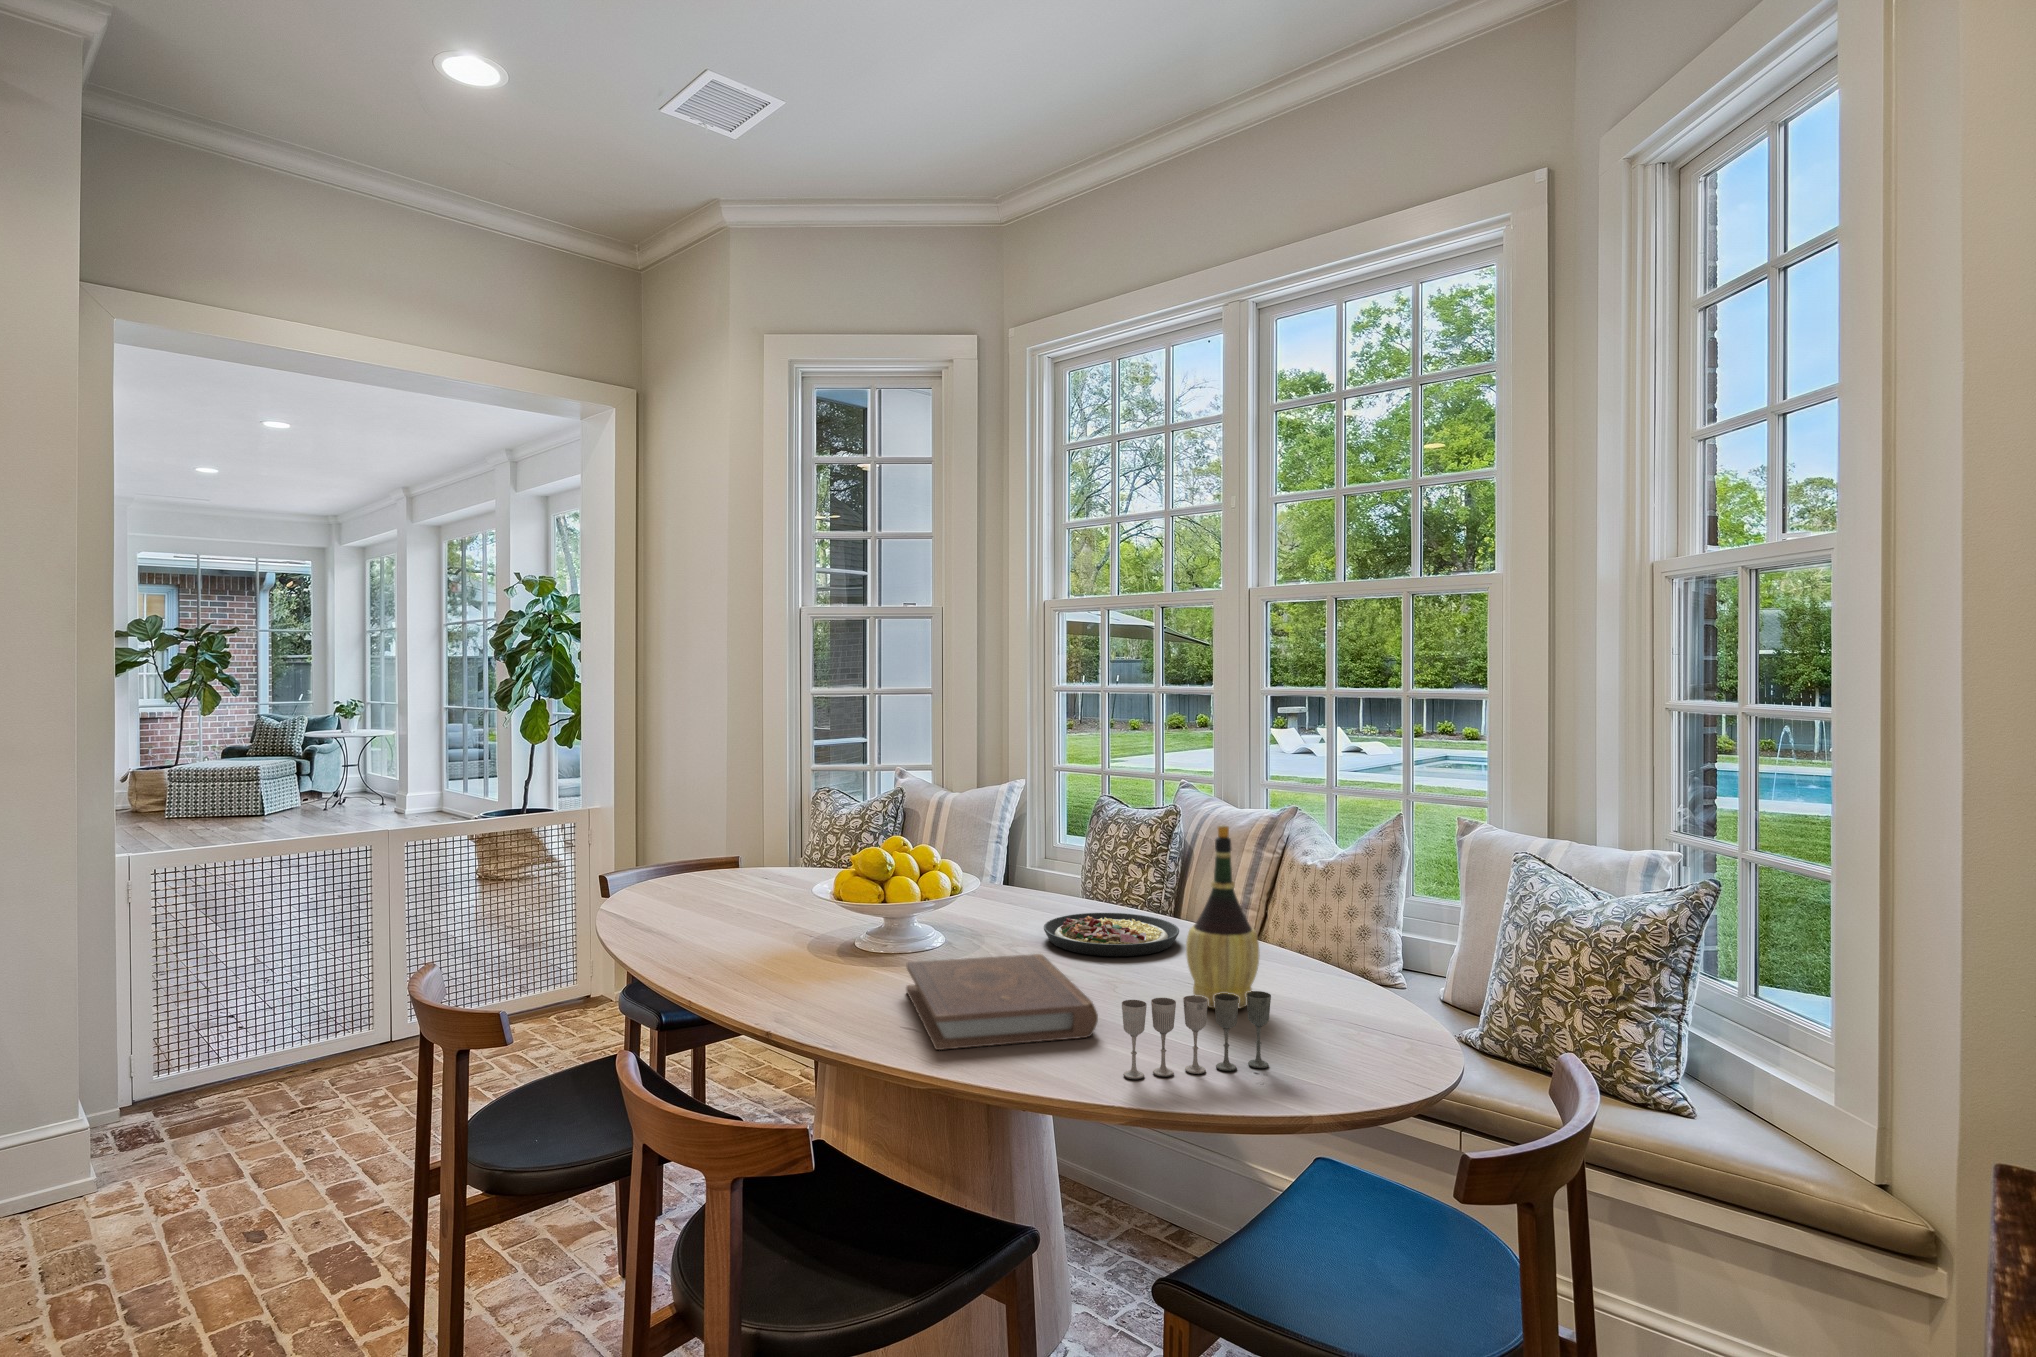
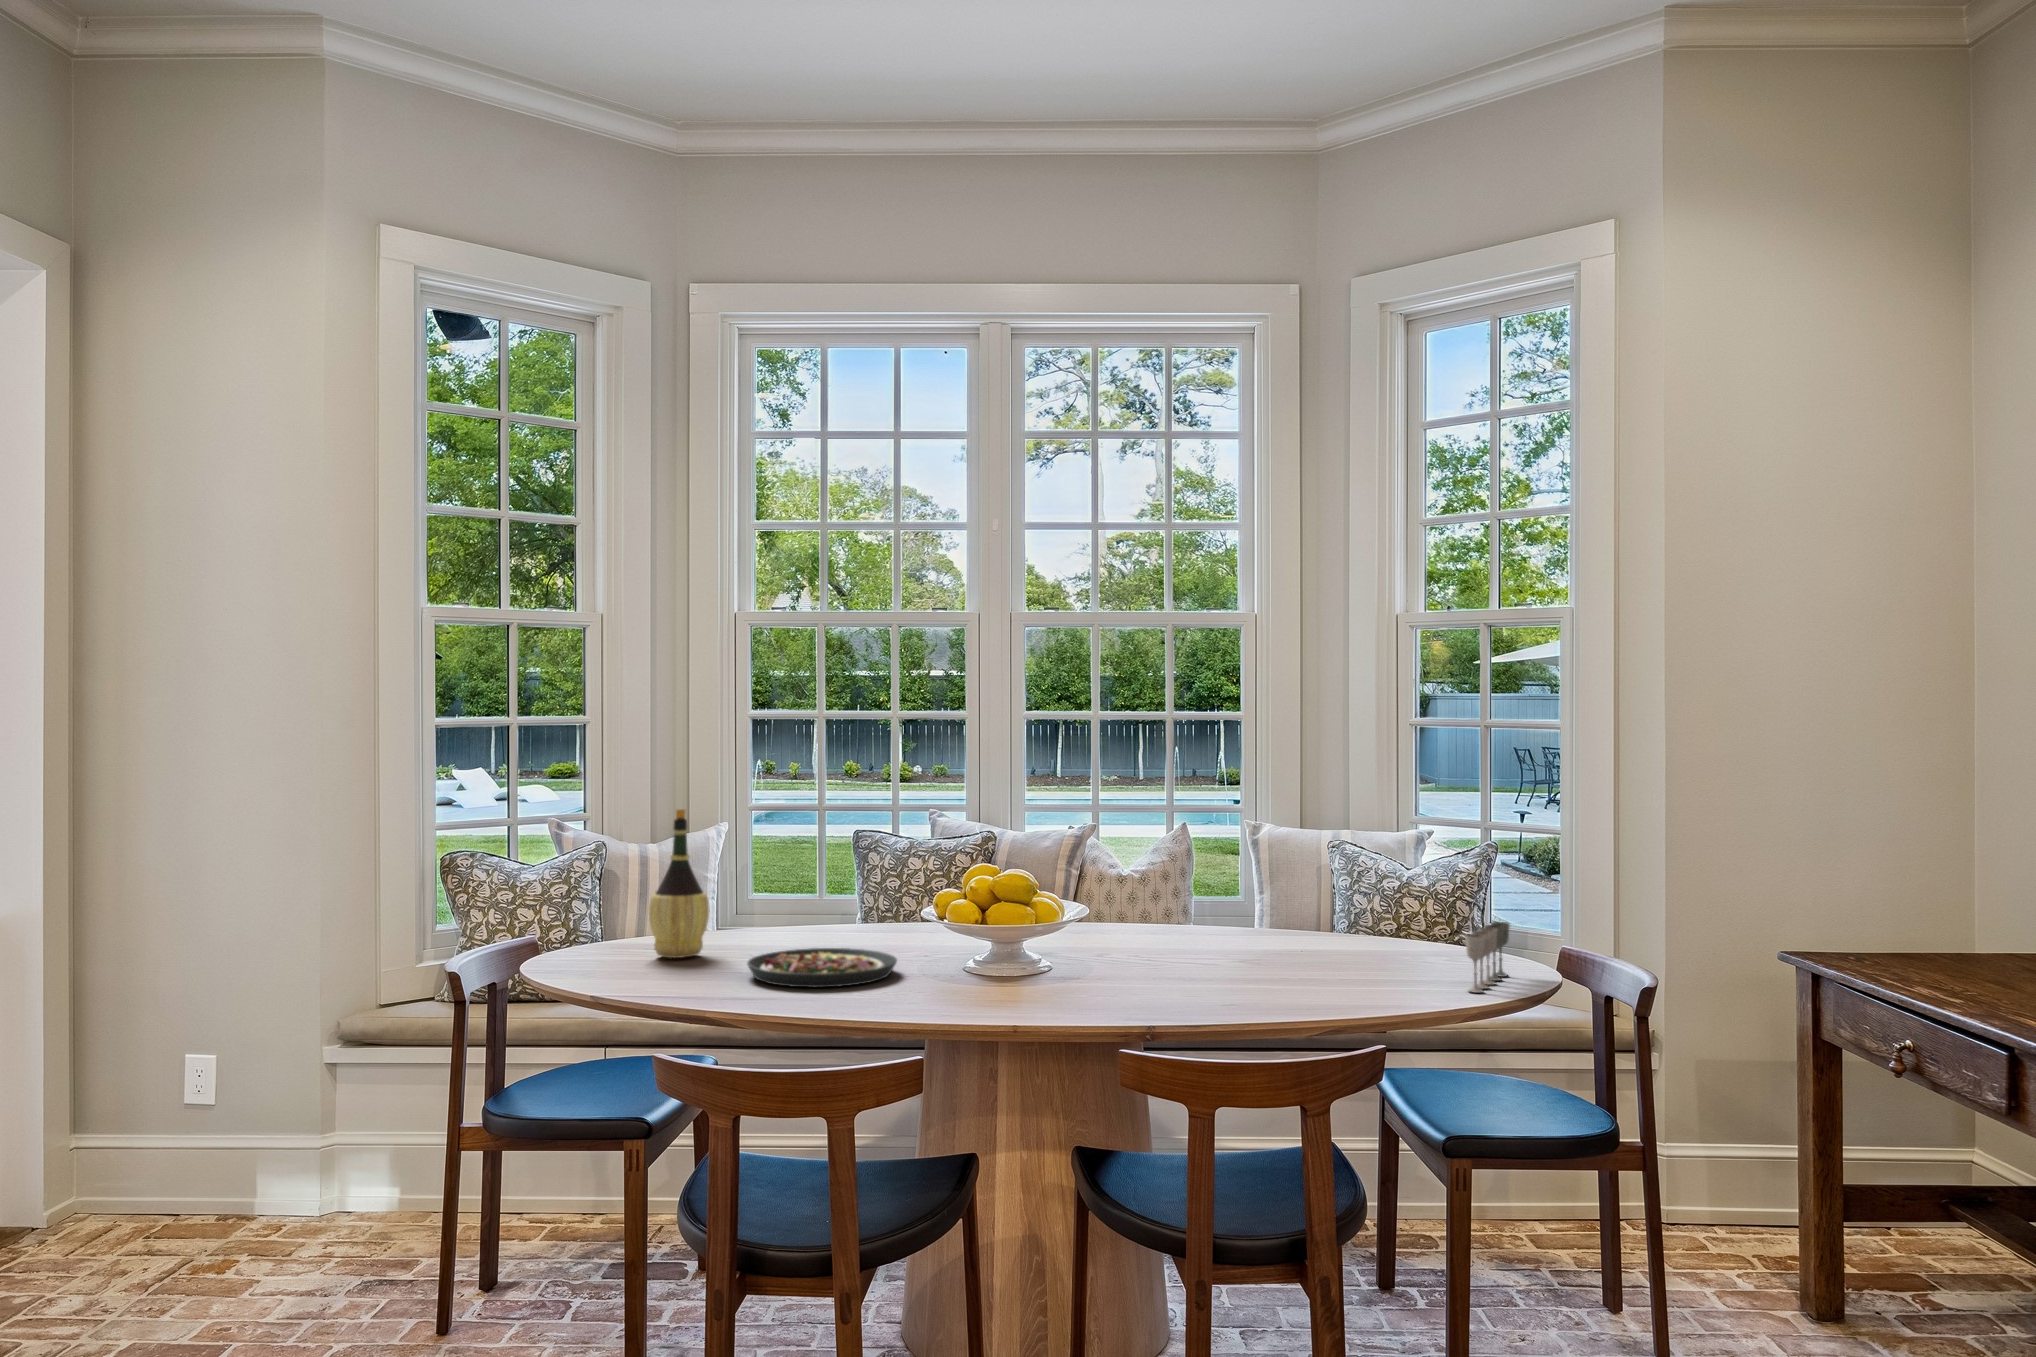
wine bottle: present [1186,825,1259,1009] -> present [649,809,709,958]
plate: present [1044,913,1179,956] -> present [747,948,897,987]
book: present [906,954,1098,1050] -> none [1181,941,1385,1005]

